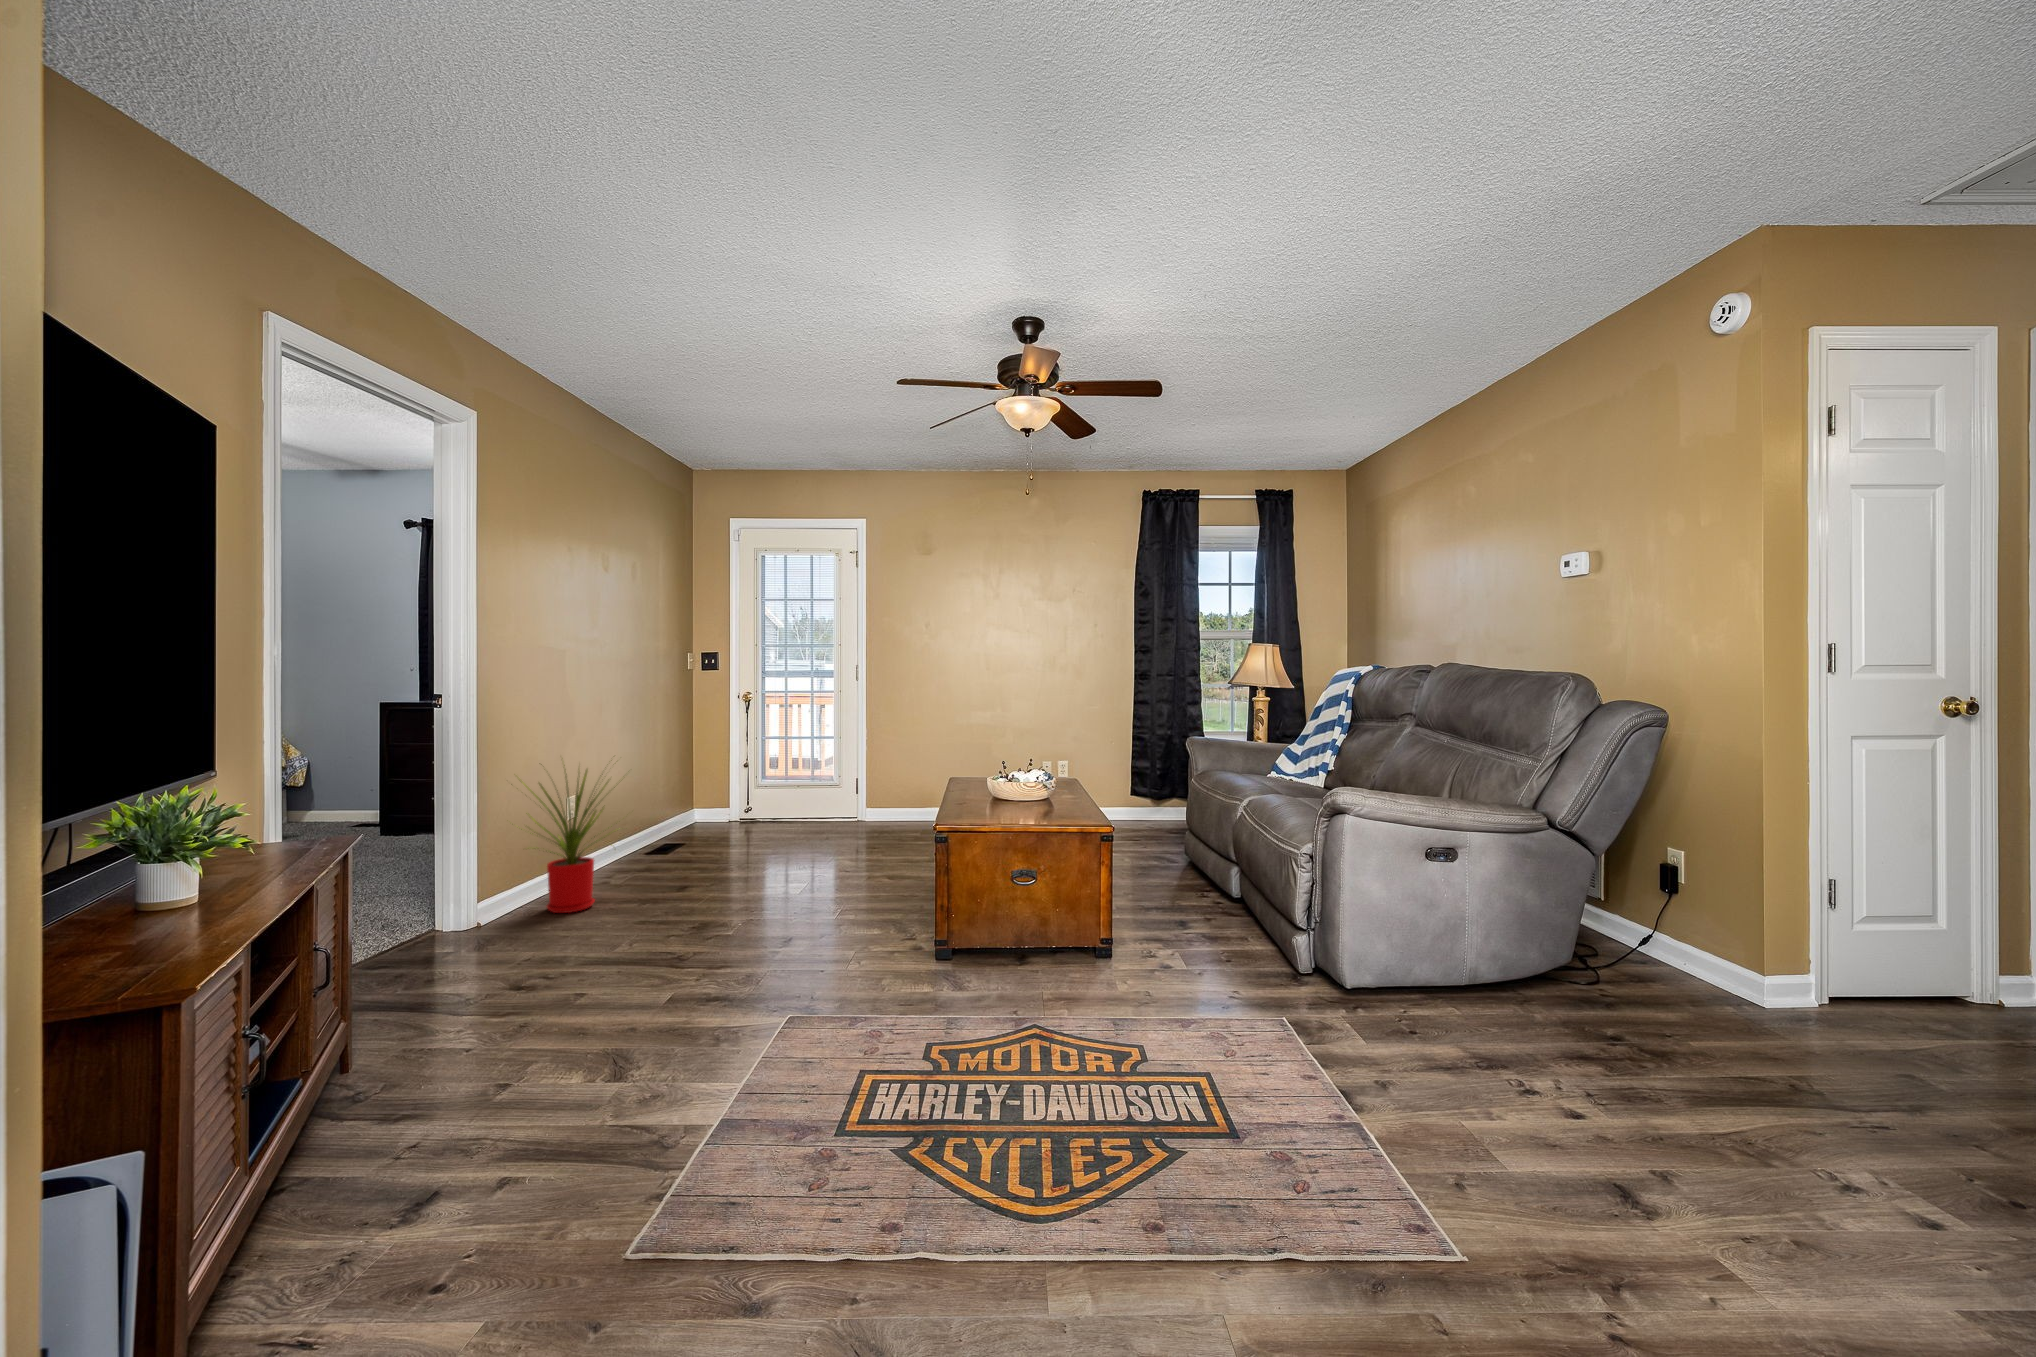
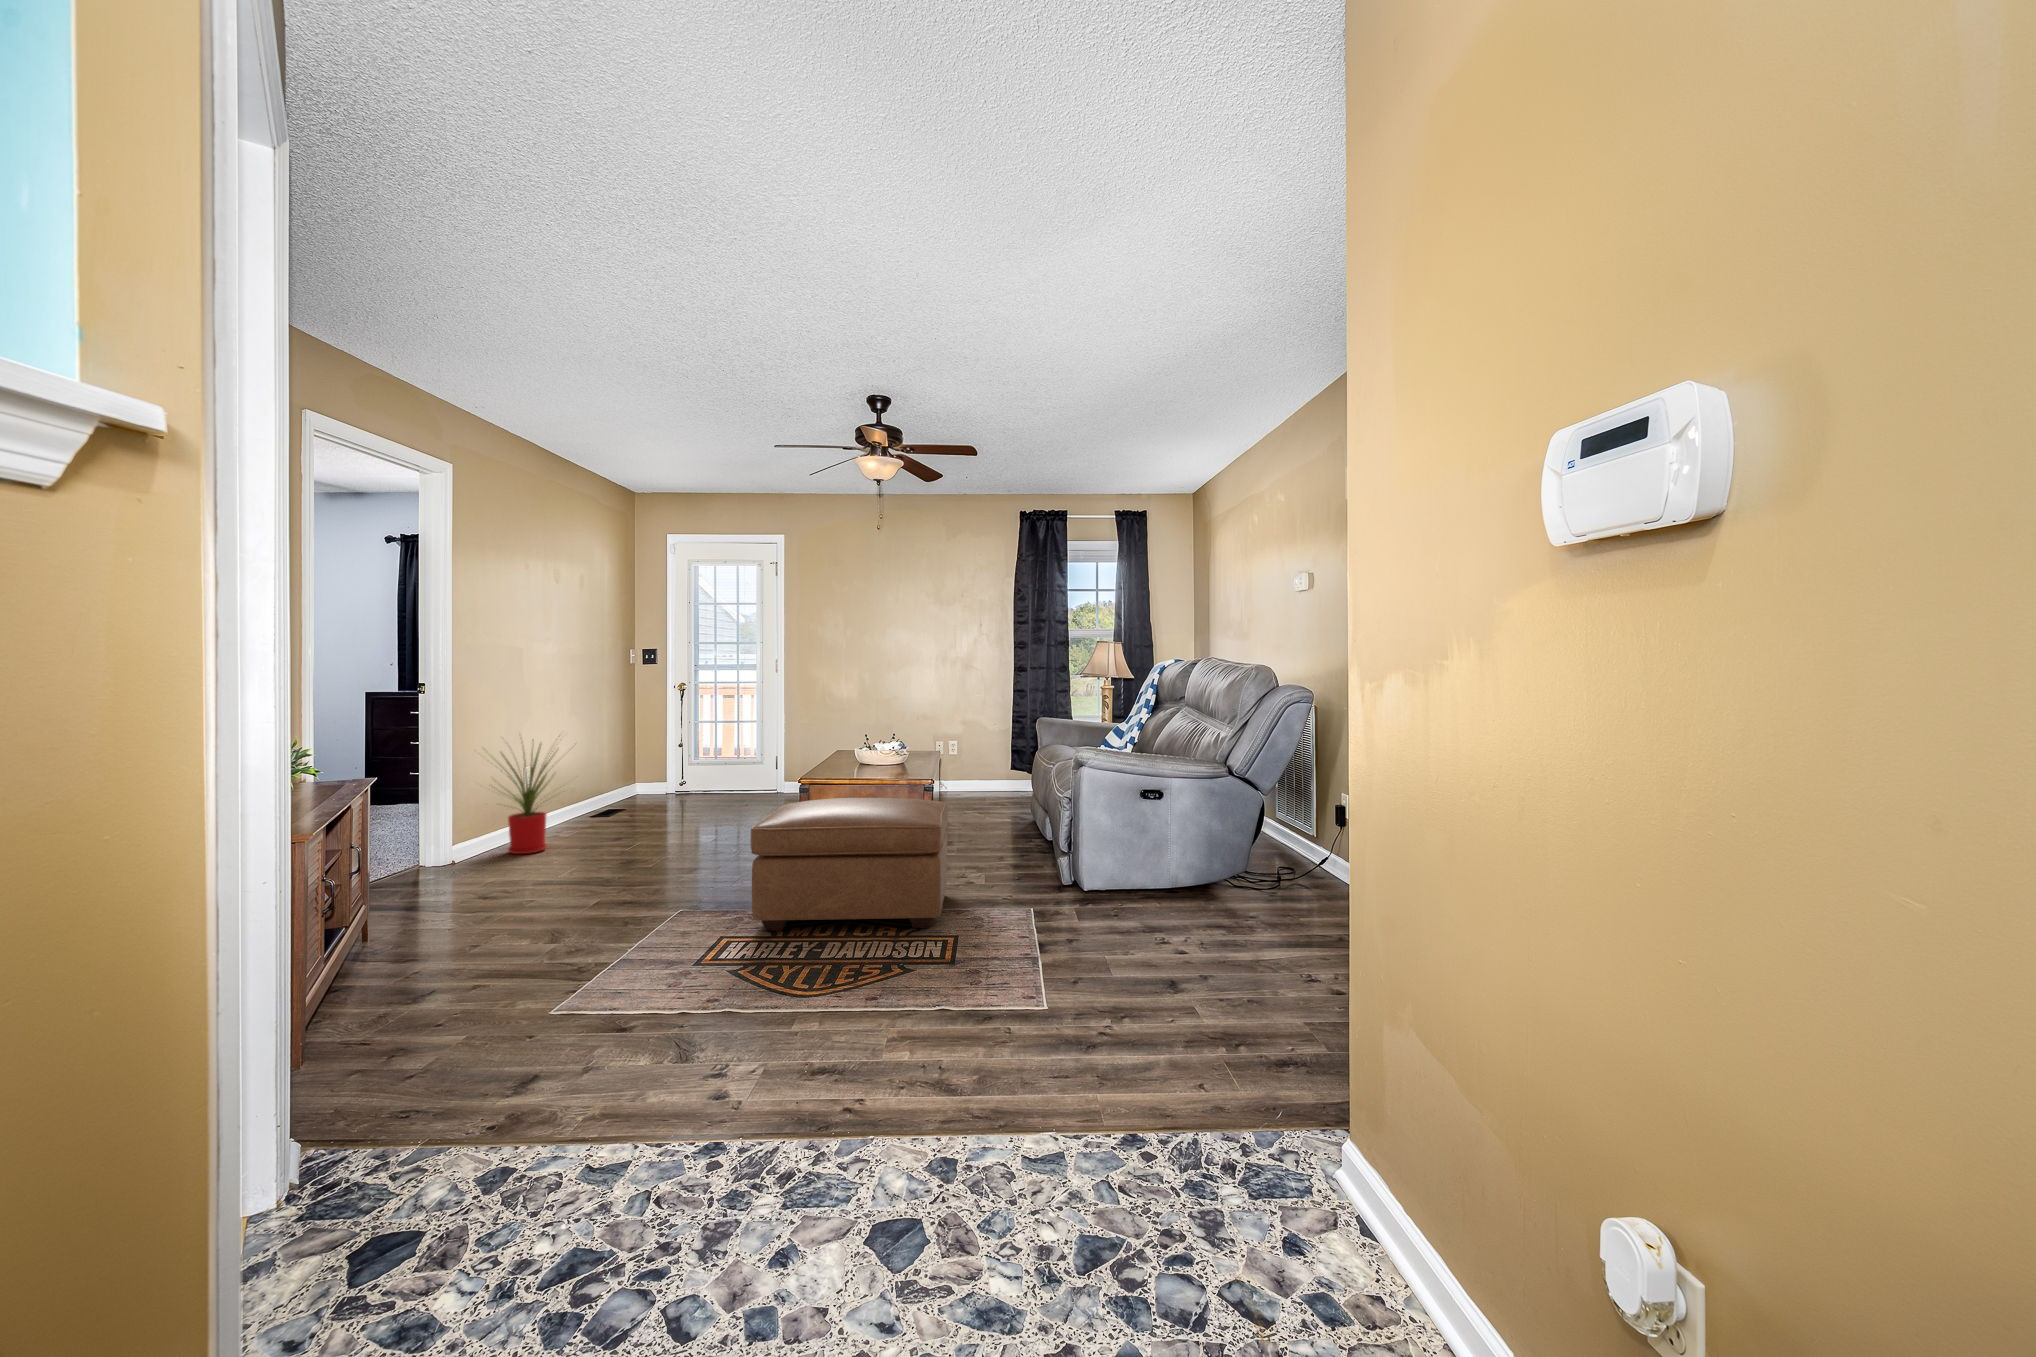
ottoman: none [900,856,1177,1058] -> present [750,798,948,931]

